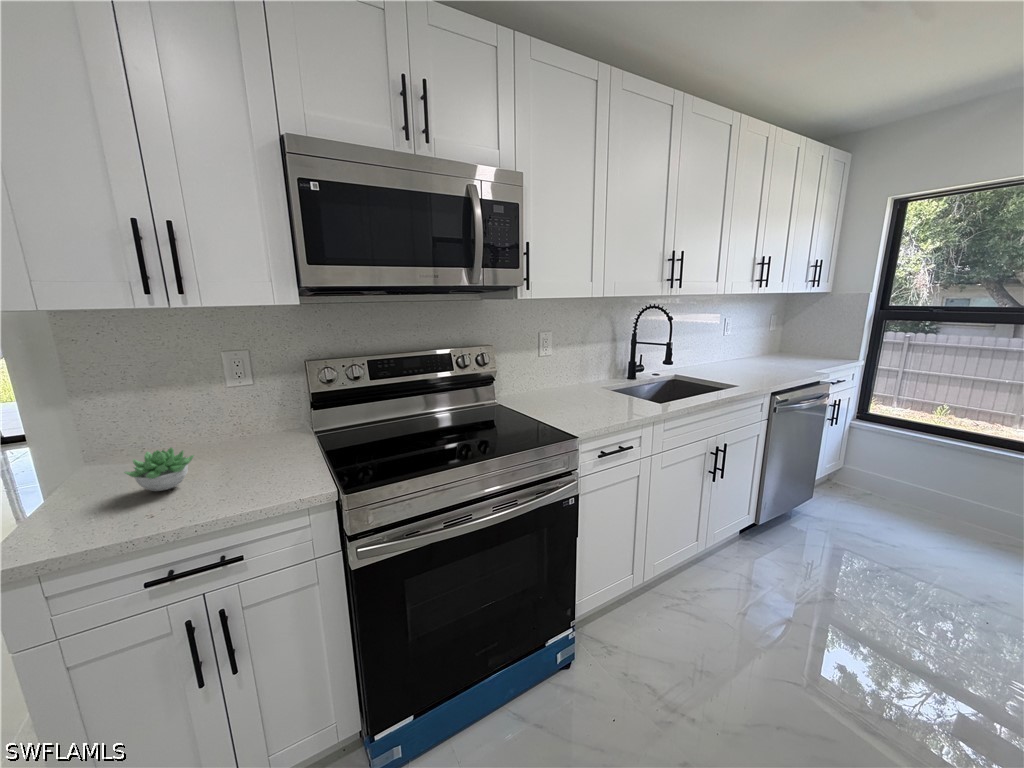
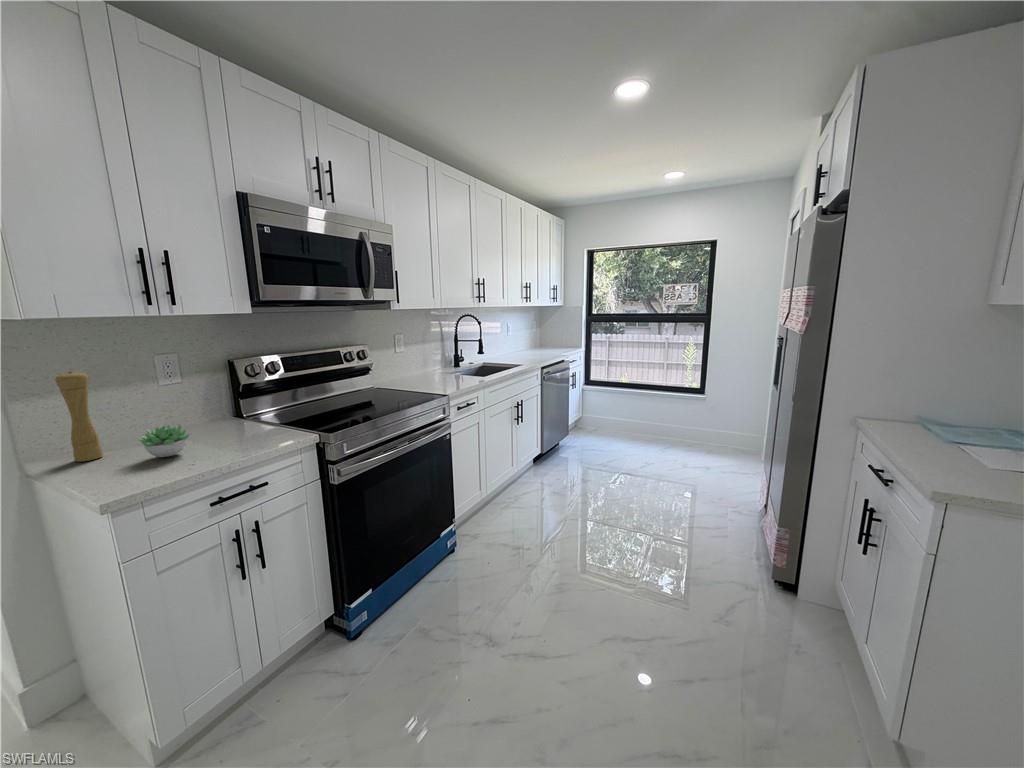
pepper mill: none [80,371,133,476] -> present [55,372,103,462]

